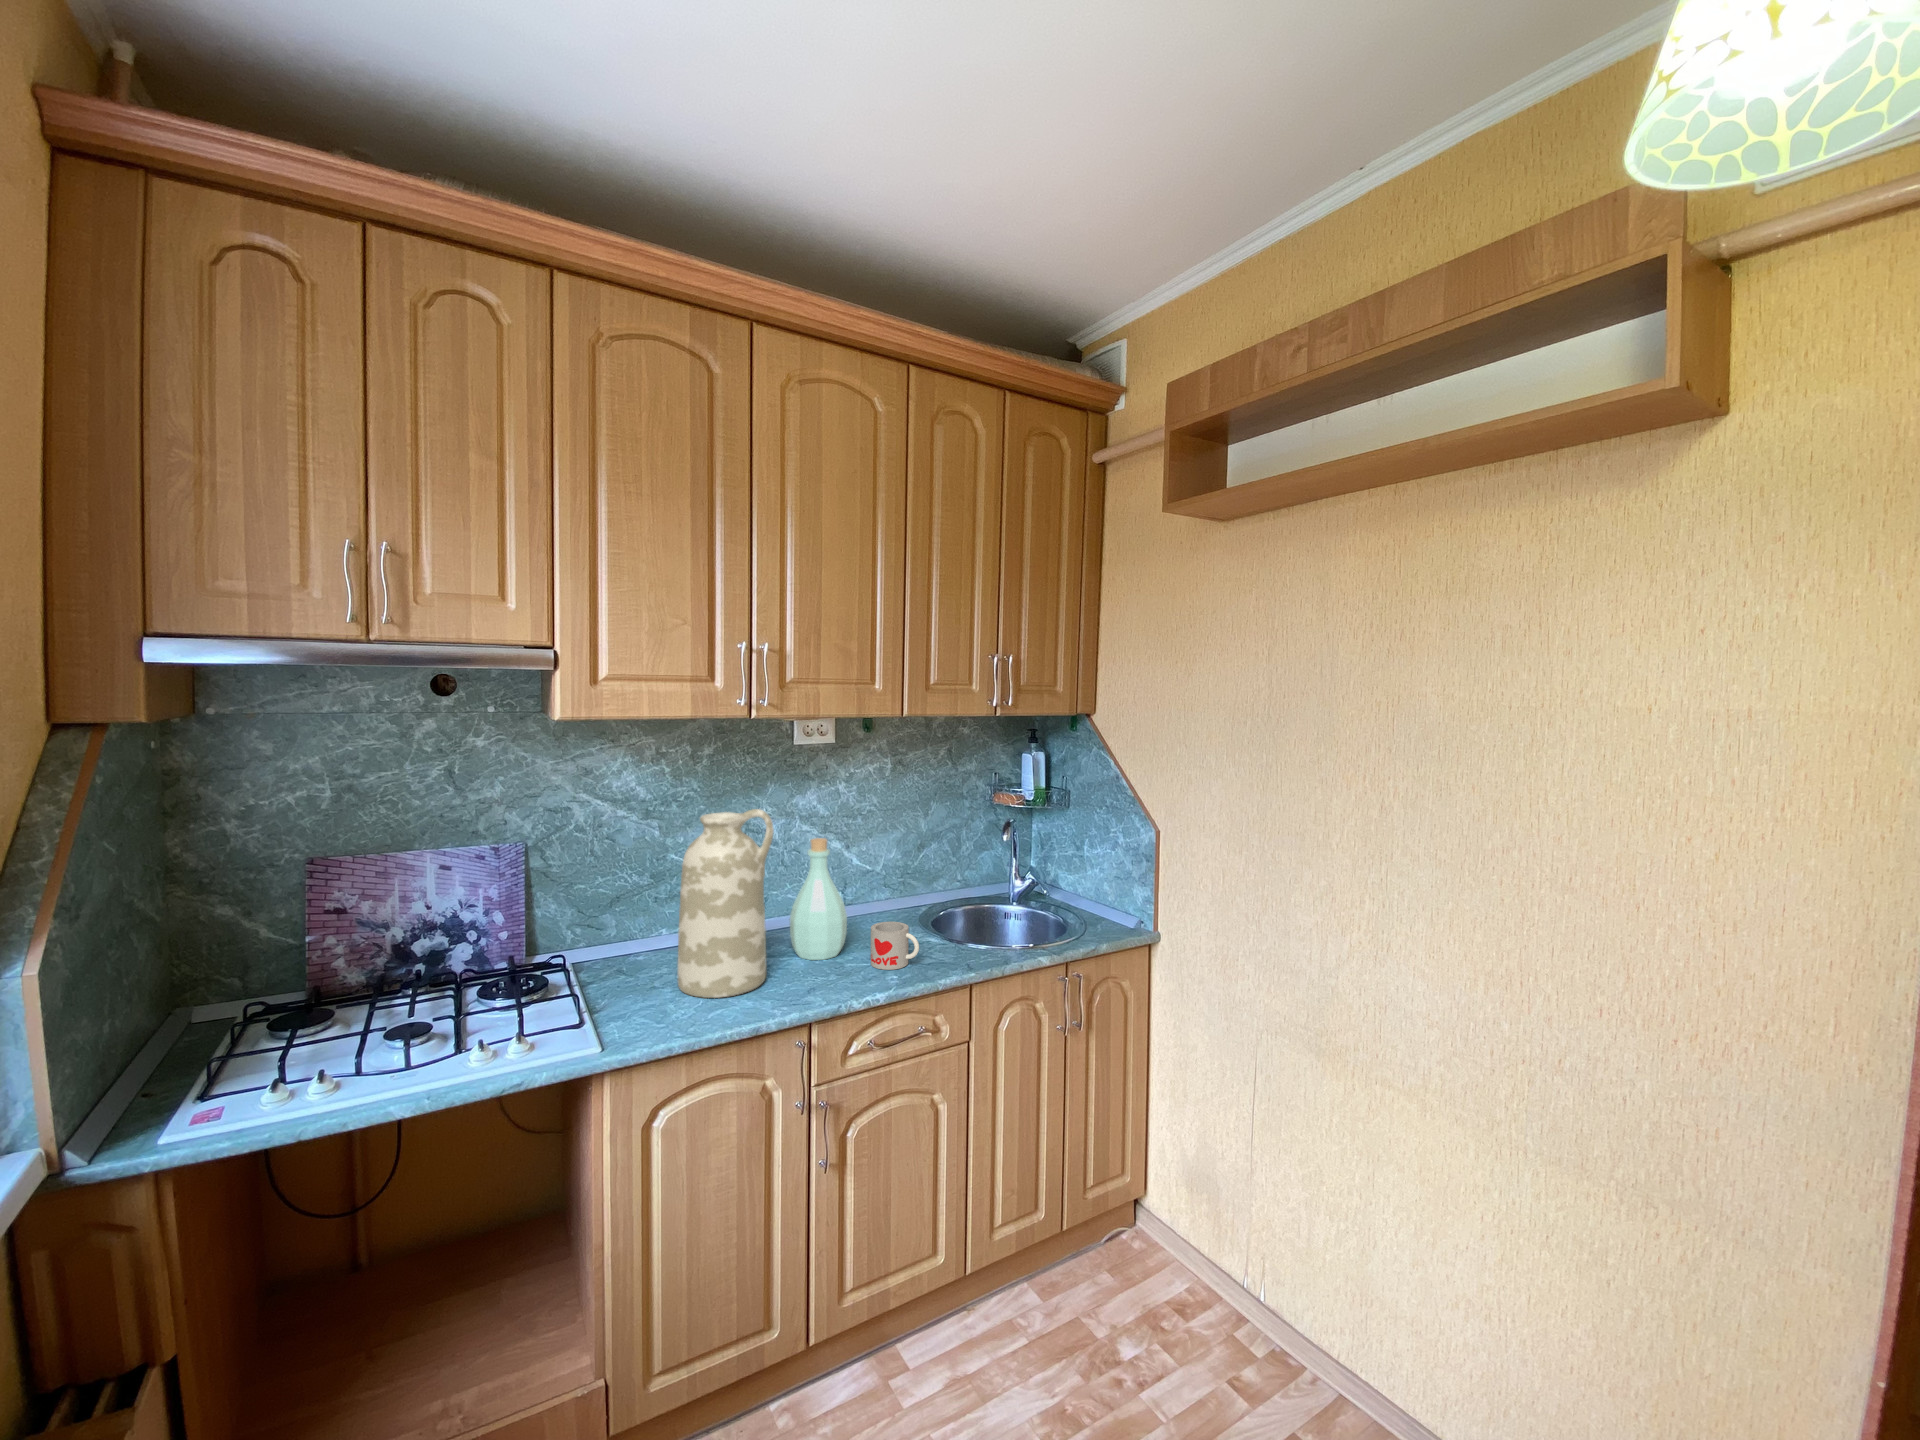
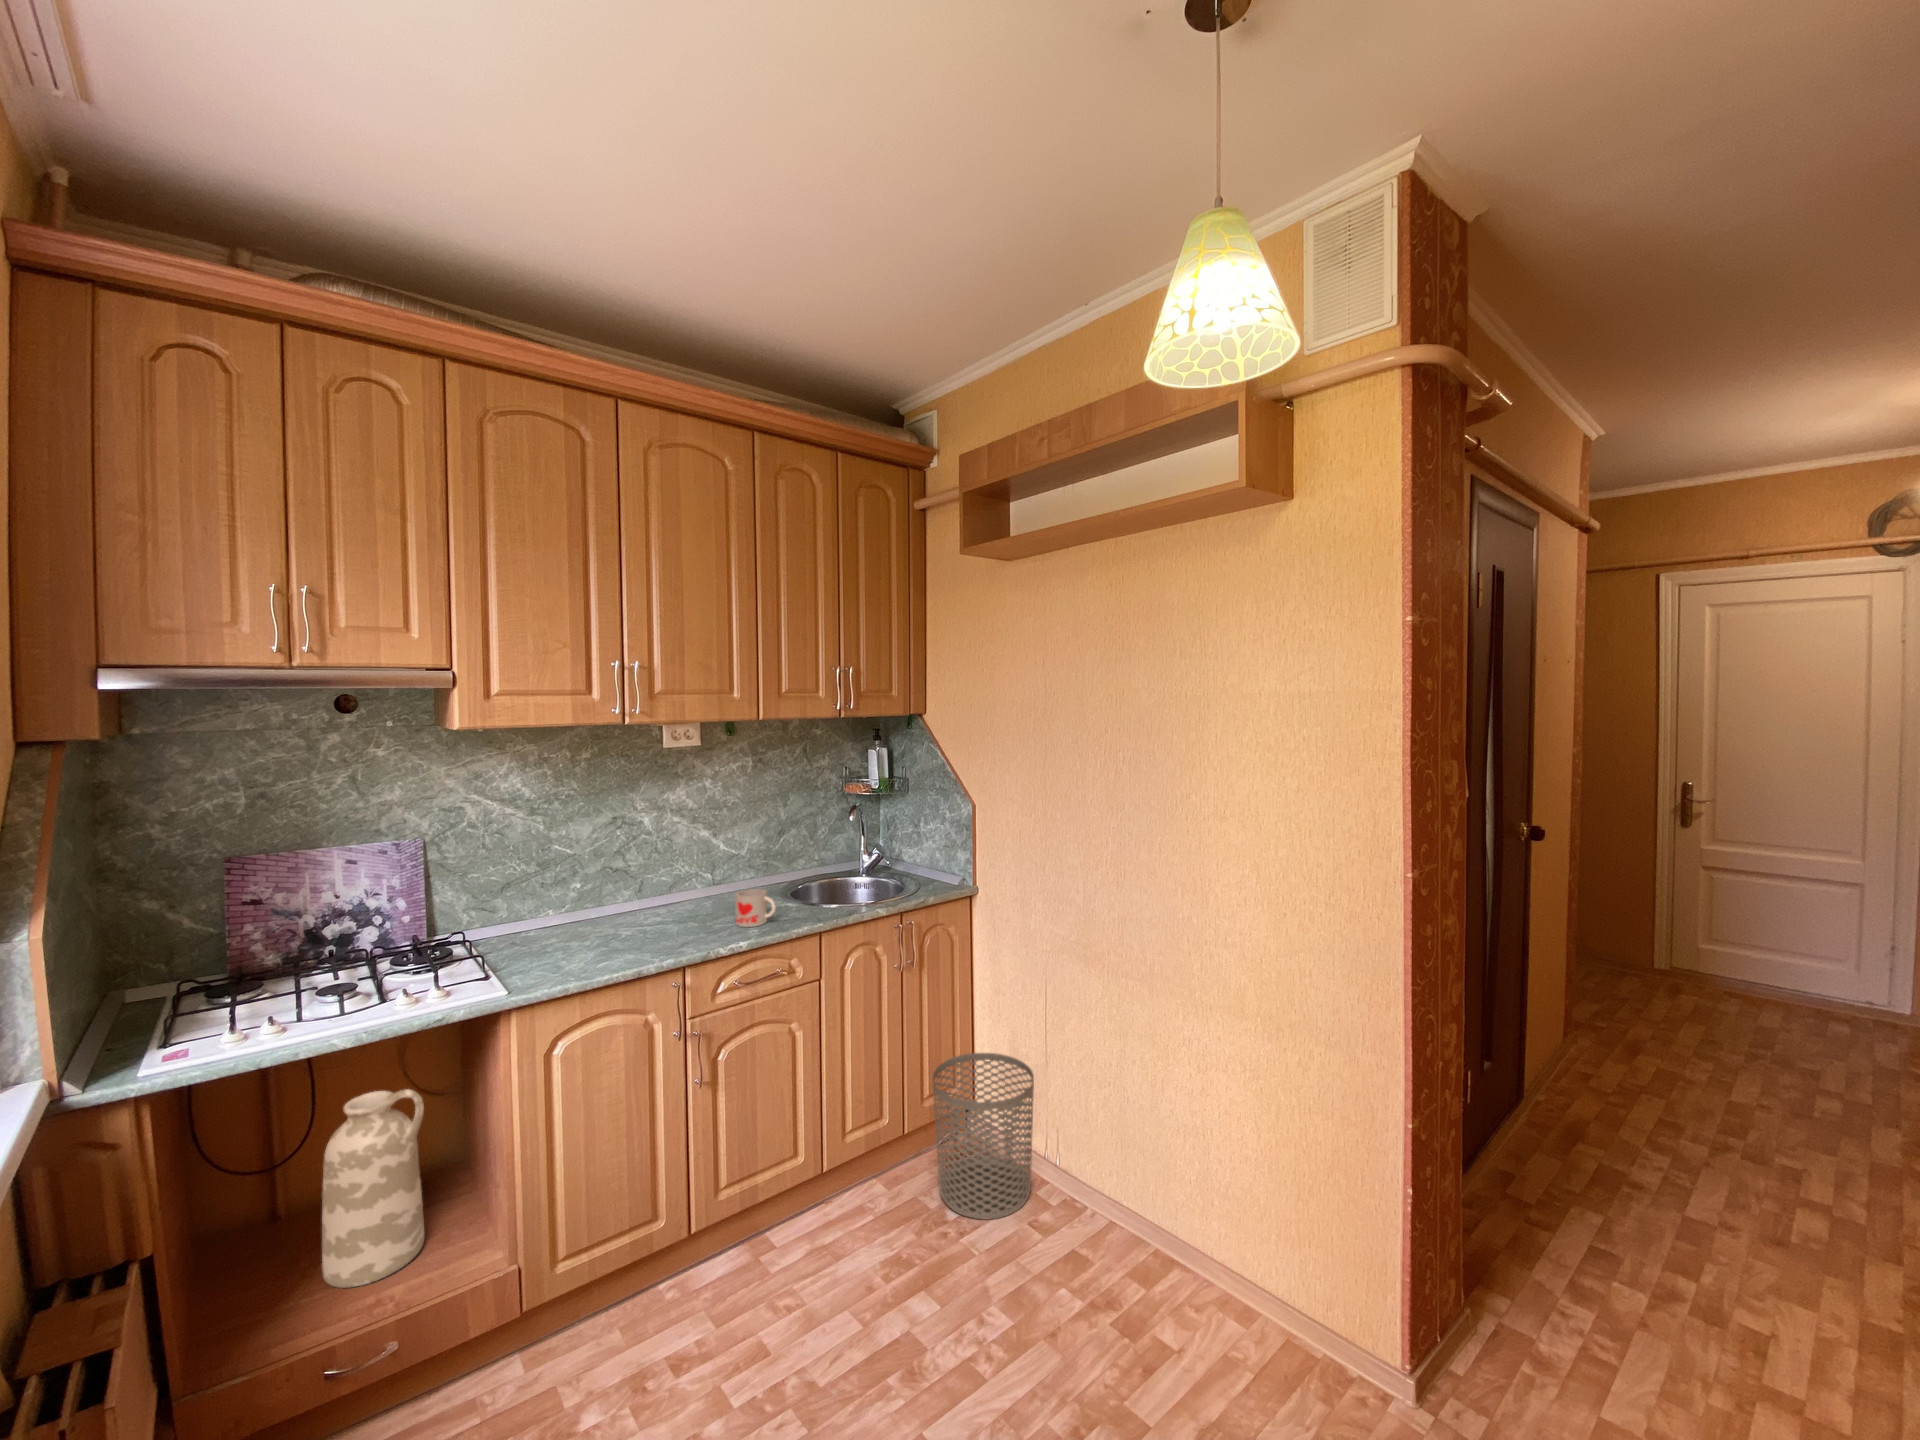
vase: present [678,809,774,998] -> present [322,1089,424,1288]
bottle: present [790,838,847,960] -> none [665,824,715,925]
waste bin: none [1104,1141,1238,1370] -> present [933,1053,1034,1219]

